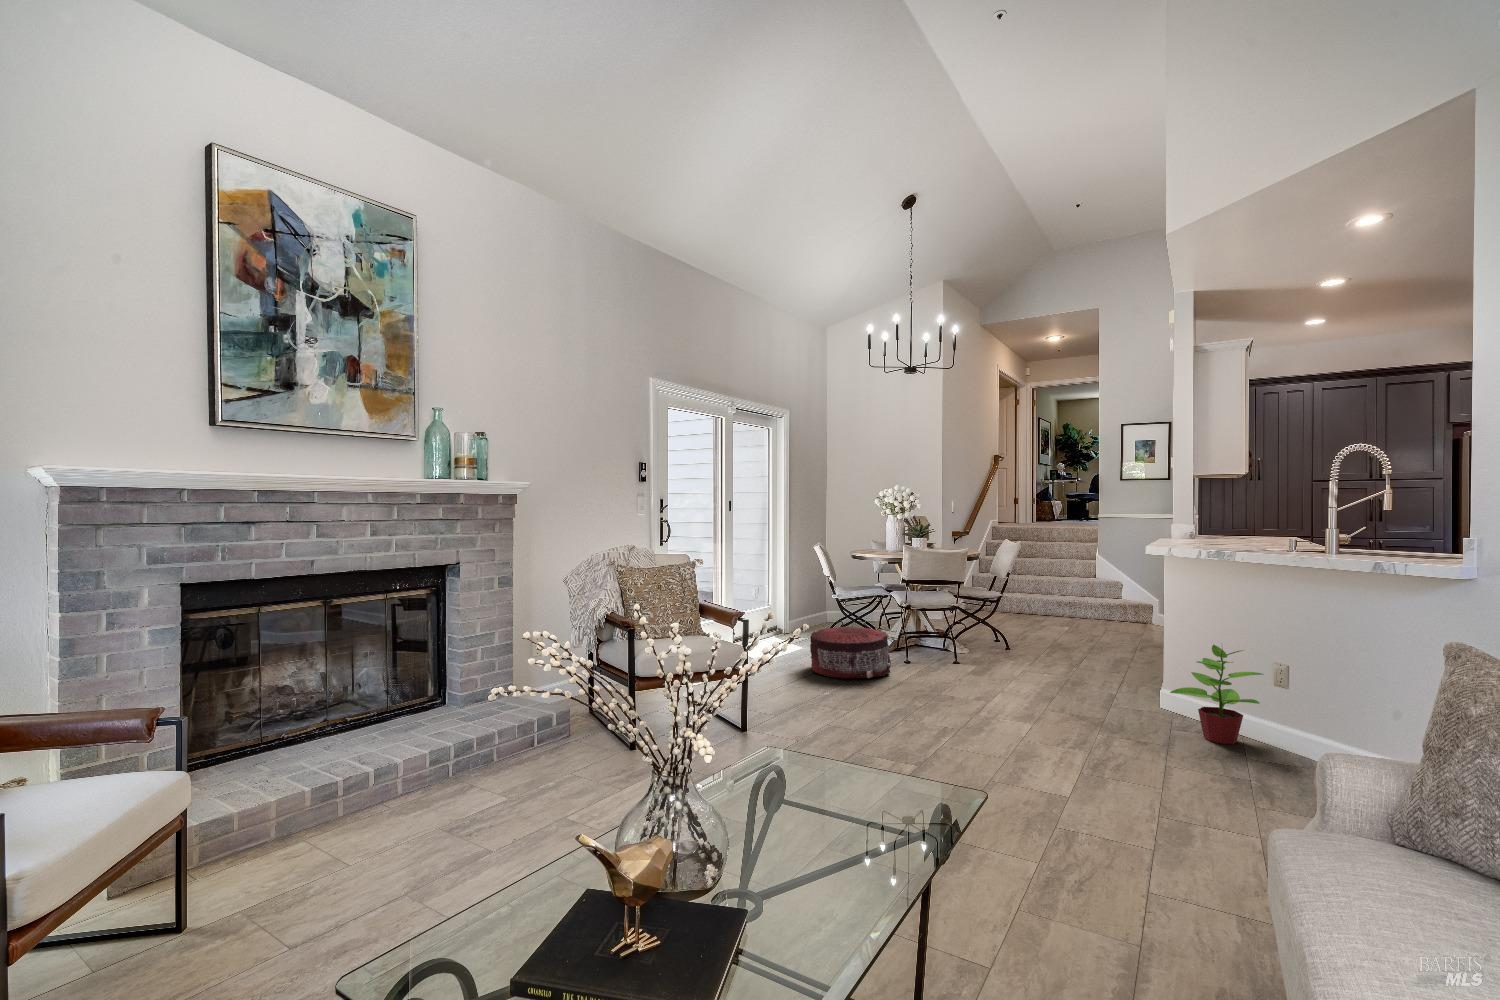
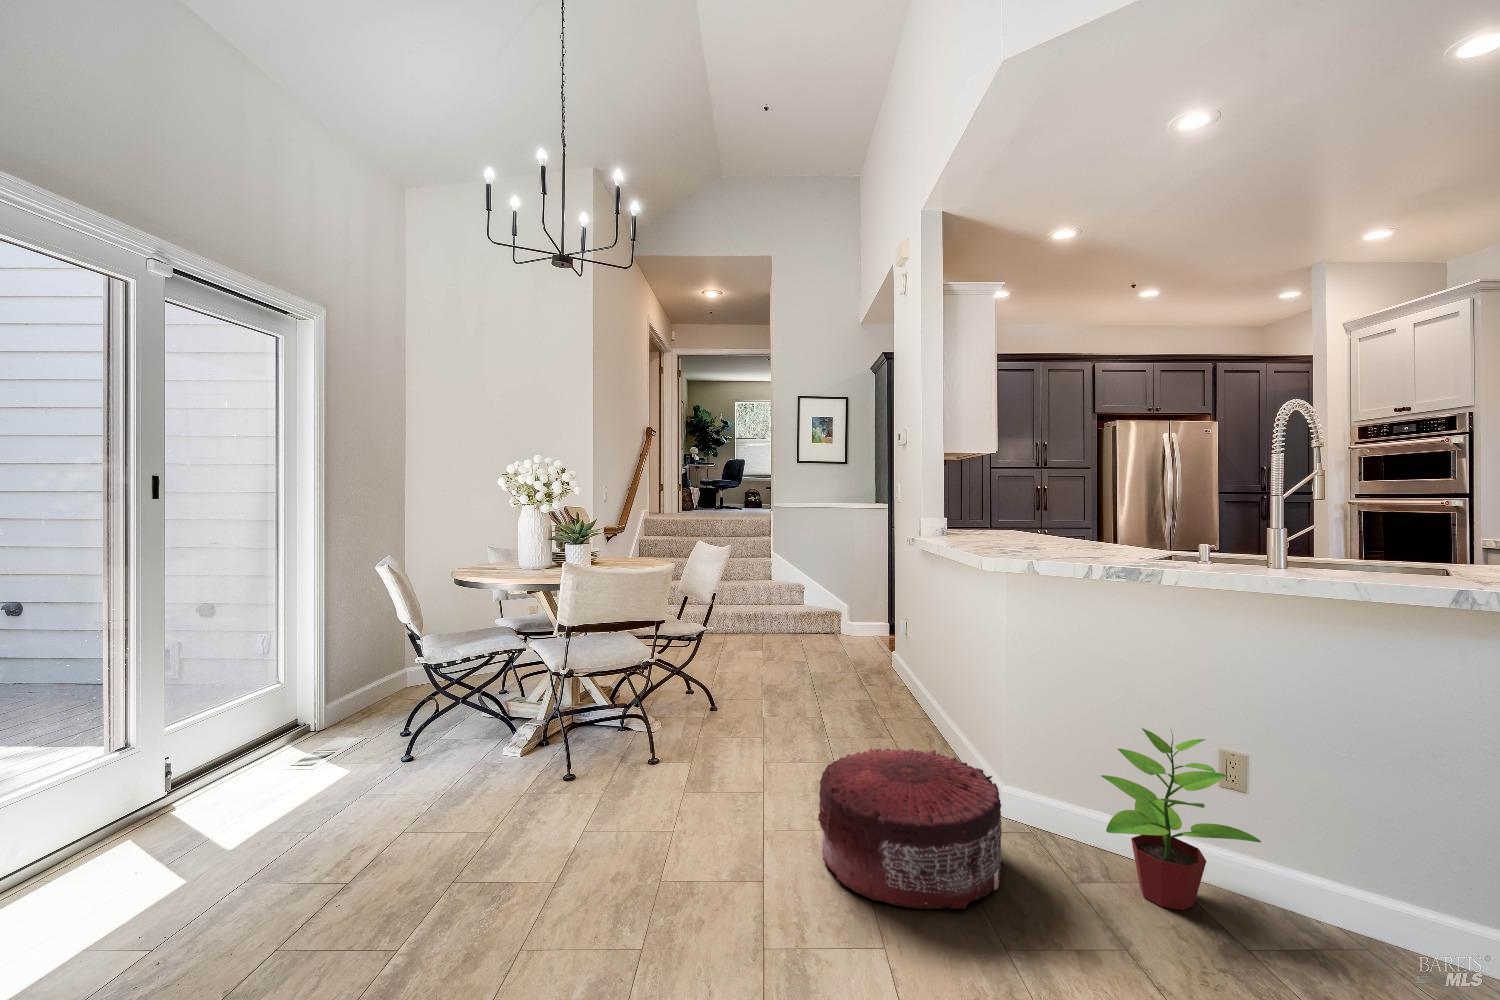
pouf: present [810,626,891,678] -> present [818,748,1003,909]

